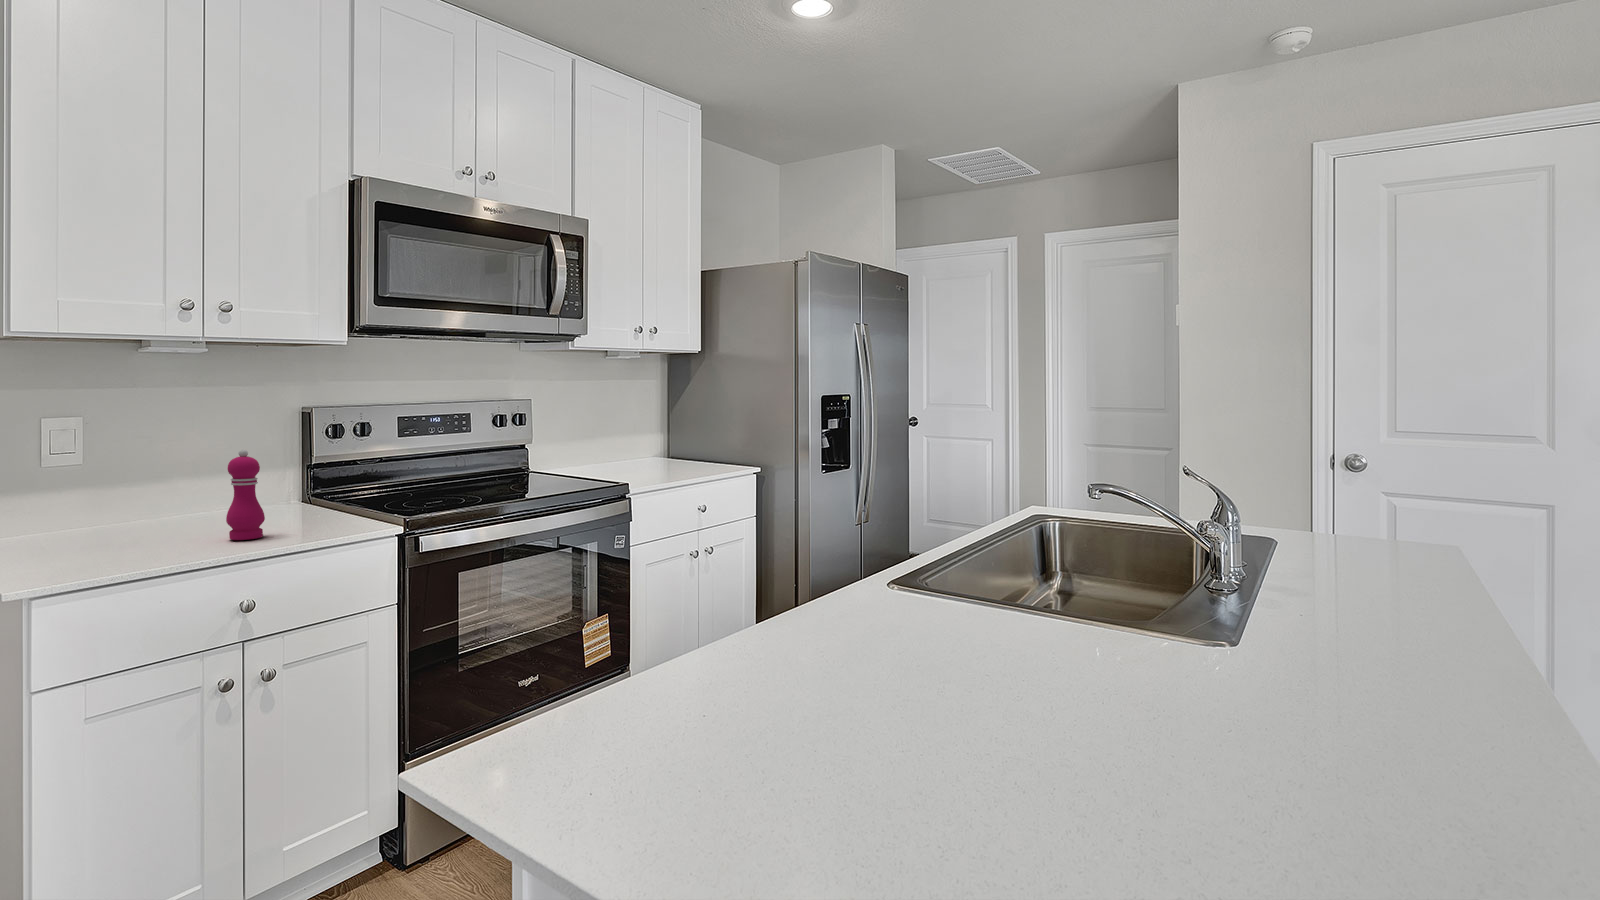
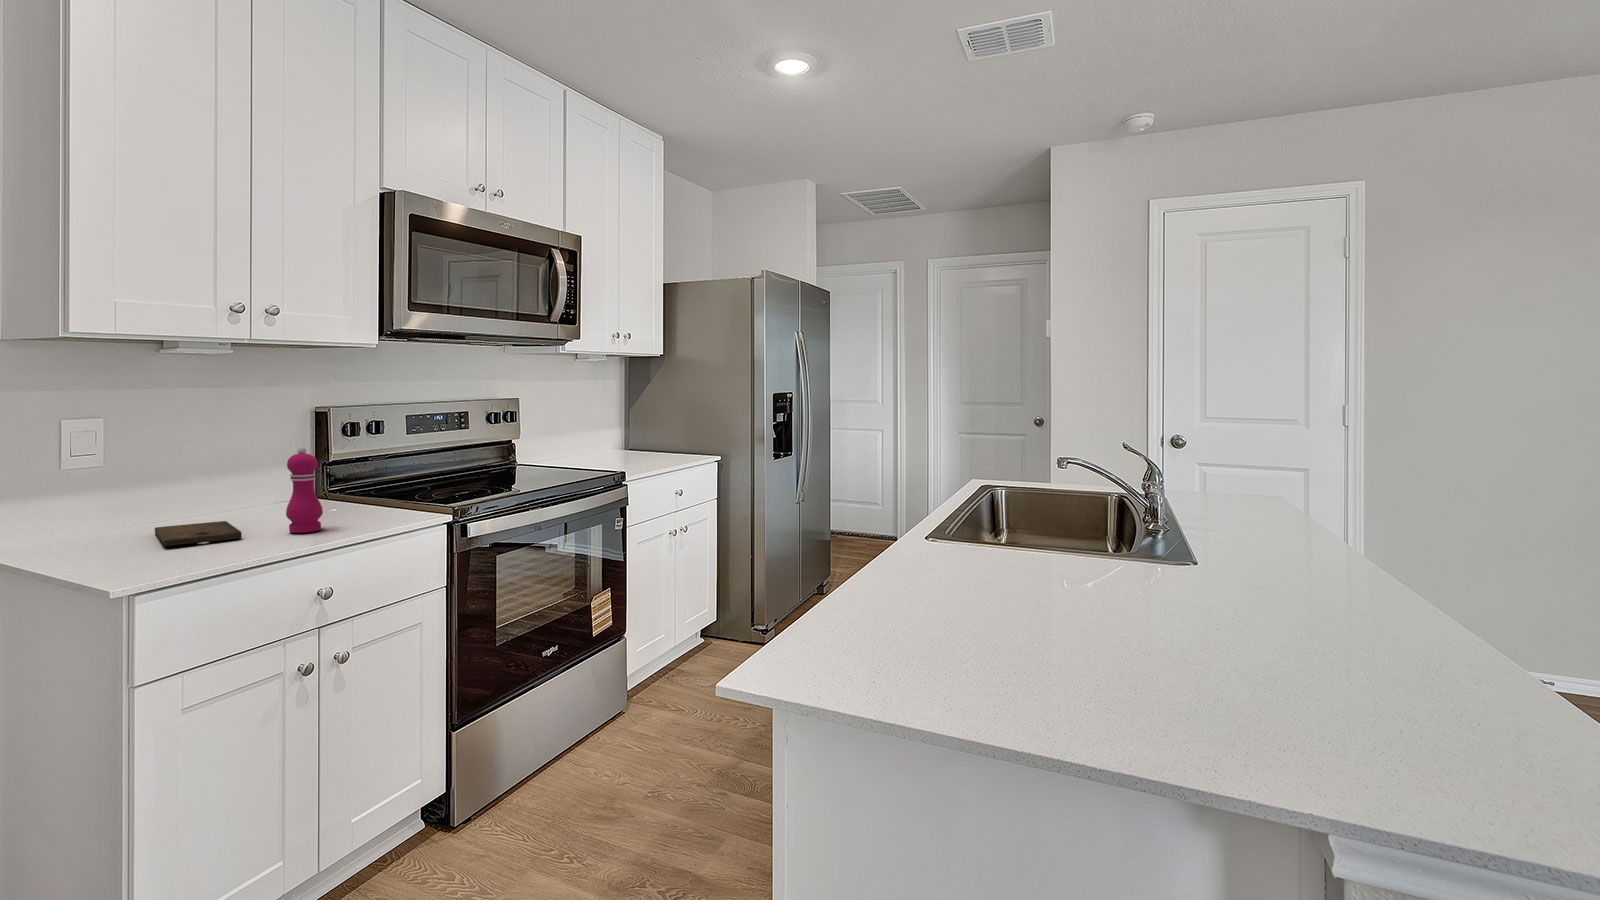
cutting board: none [99,526,183,549] -> present [155,521,241,546]

